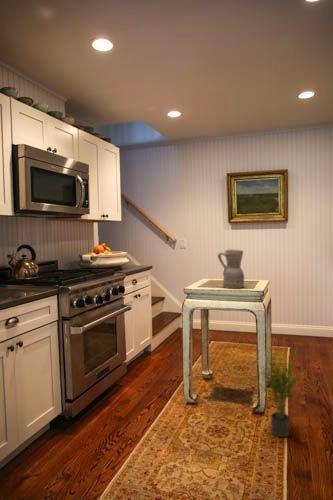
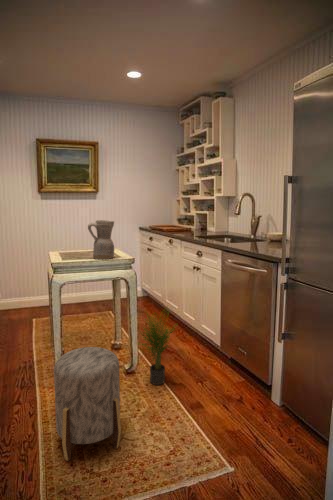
stool: none [142,368,207,478] -> present [54,347,121,461]

